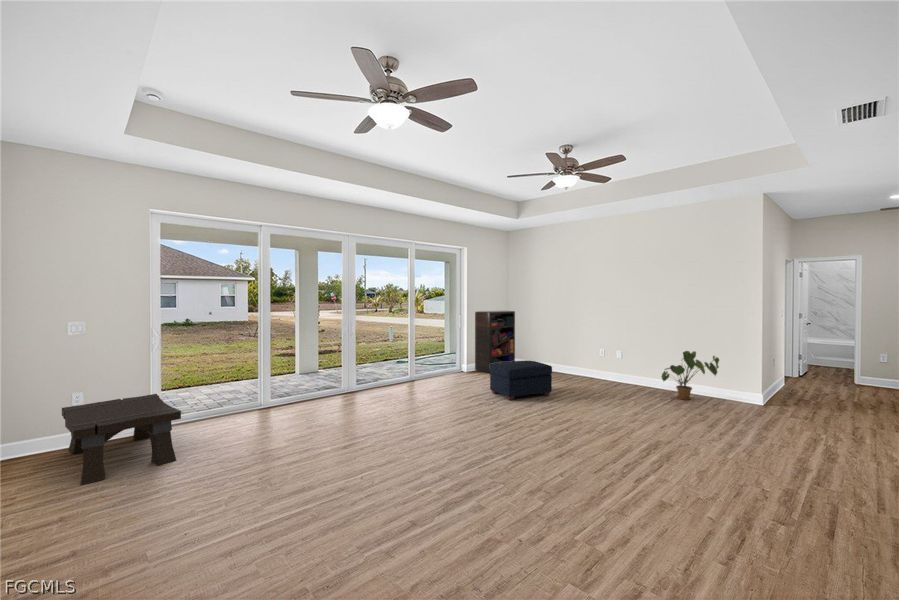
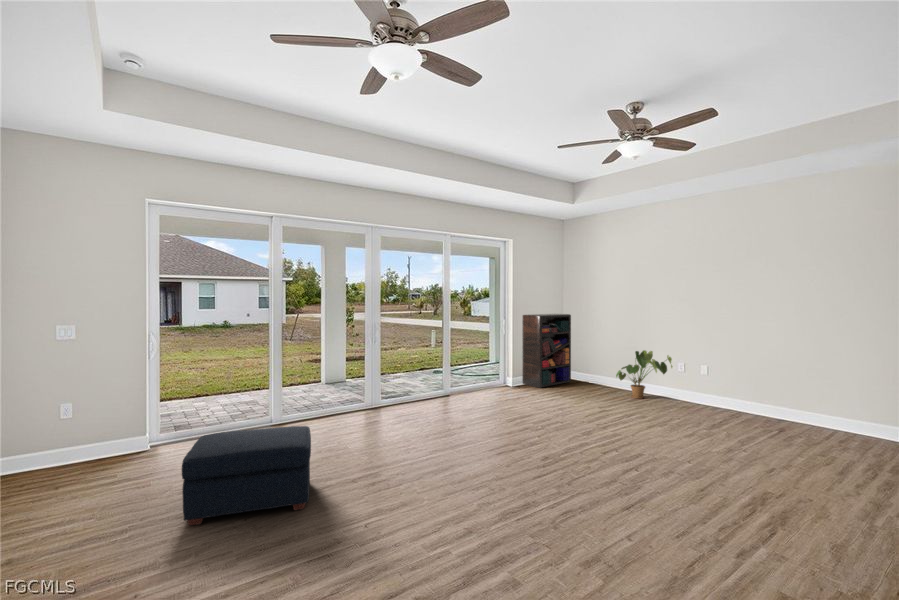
house plant: present [661,351,719,400] -> present [616,350,672,399]
ottoman: present [490,361,552,400] -> present [182,426,311,525]
coffee table: present [62,394,181,485] -> none [41,407,167,516]

